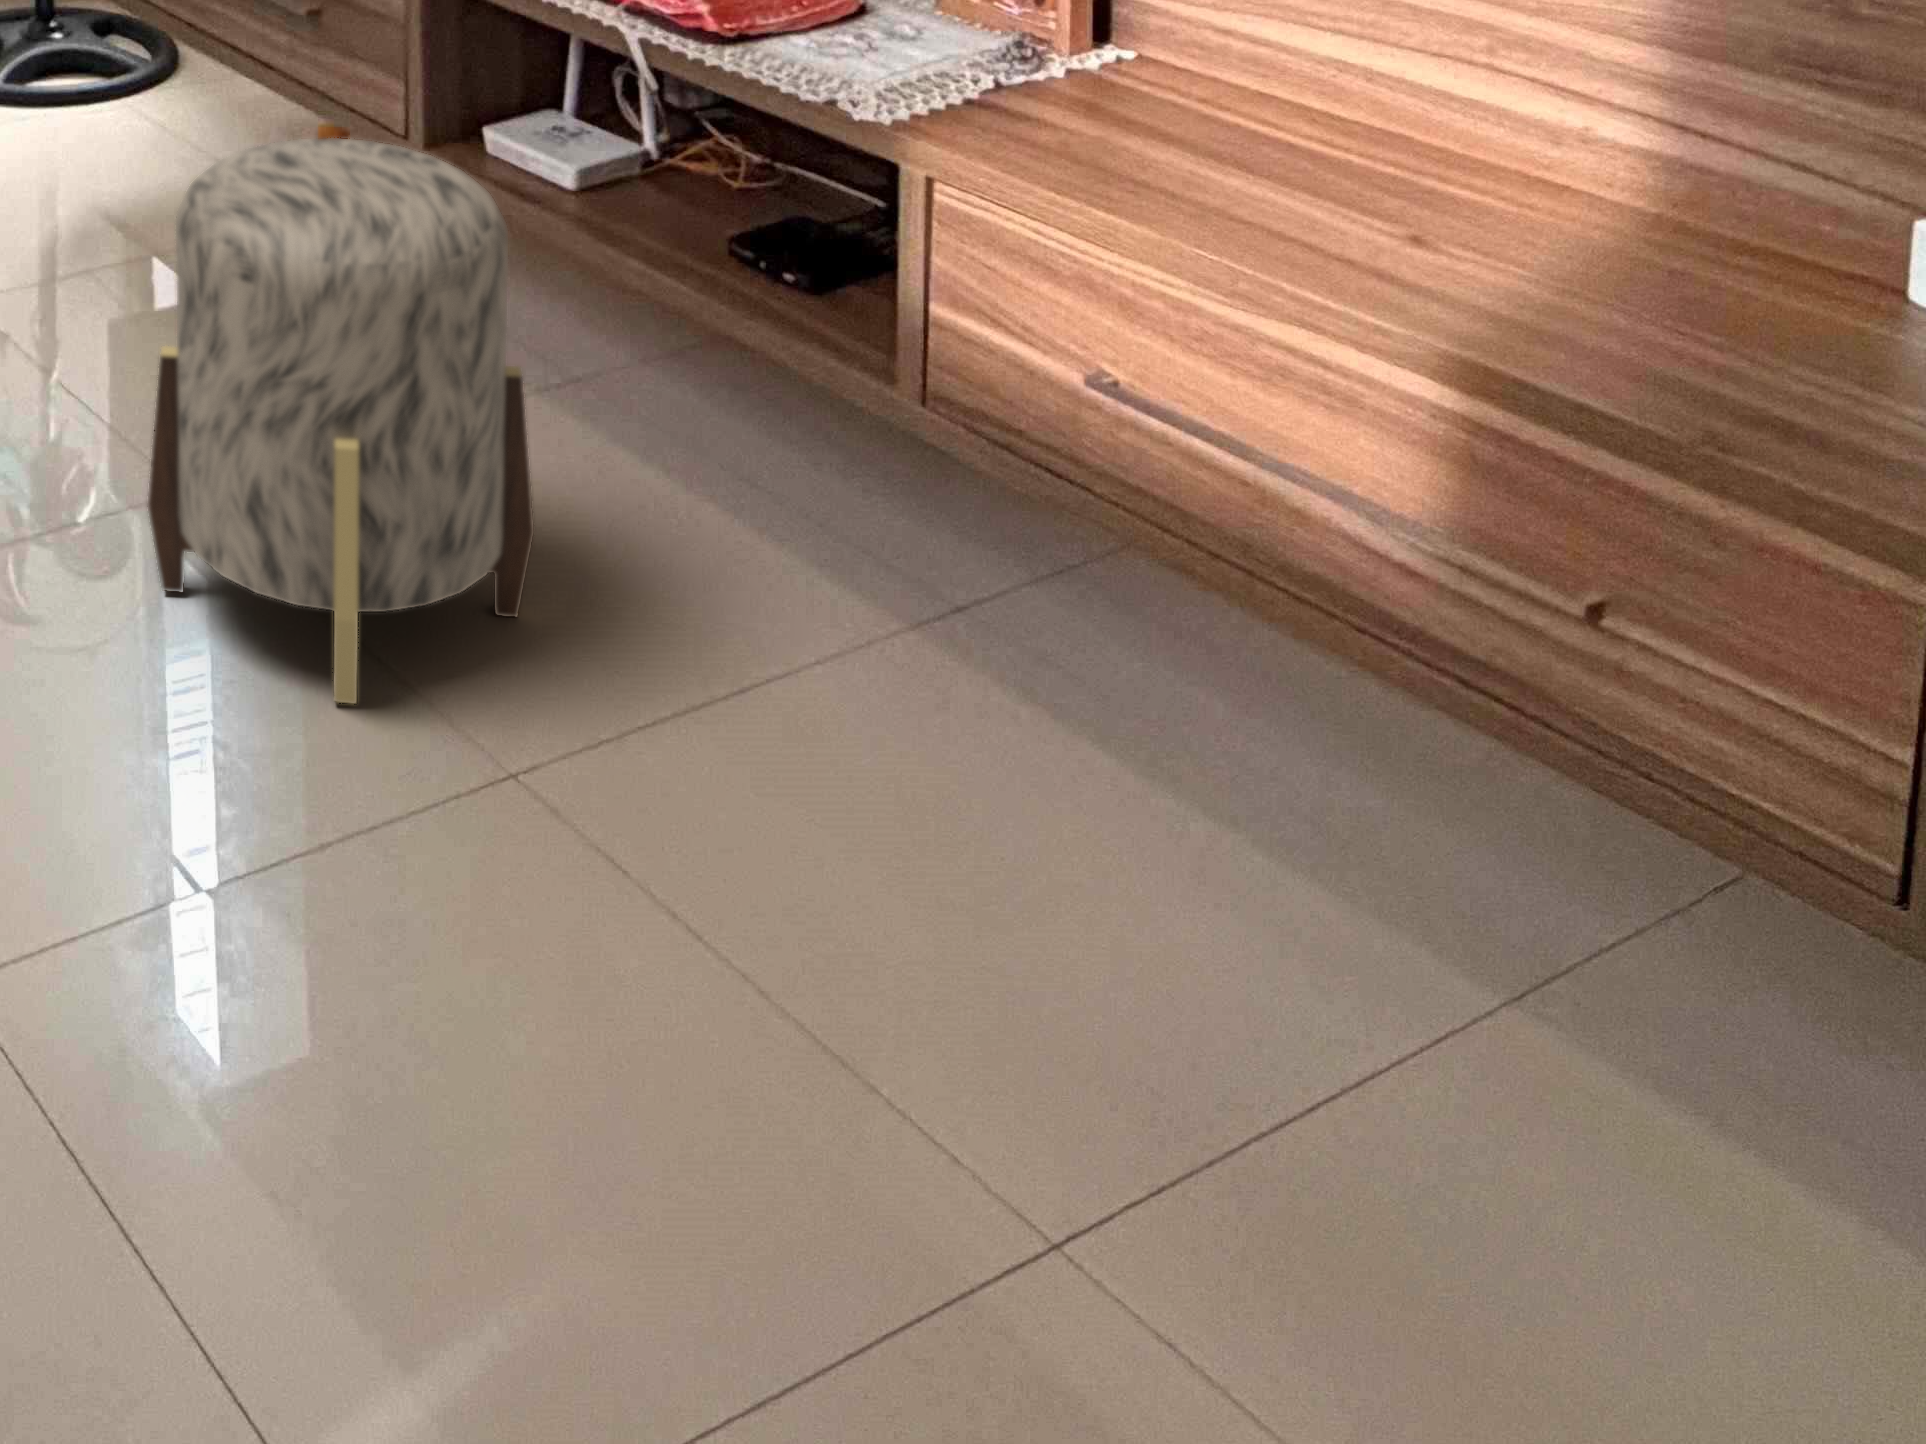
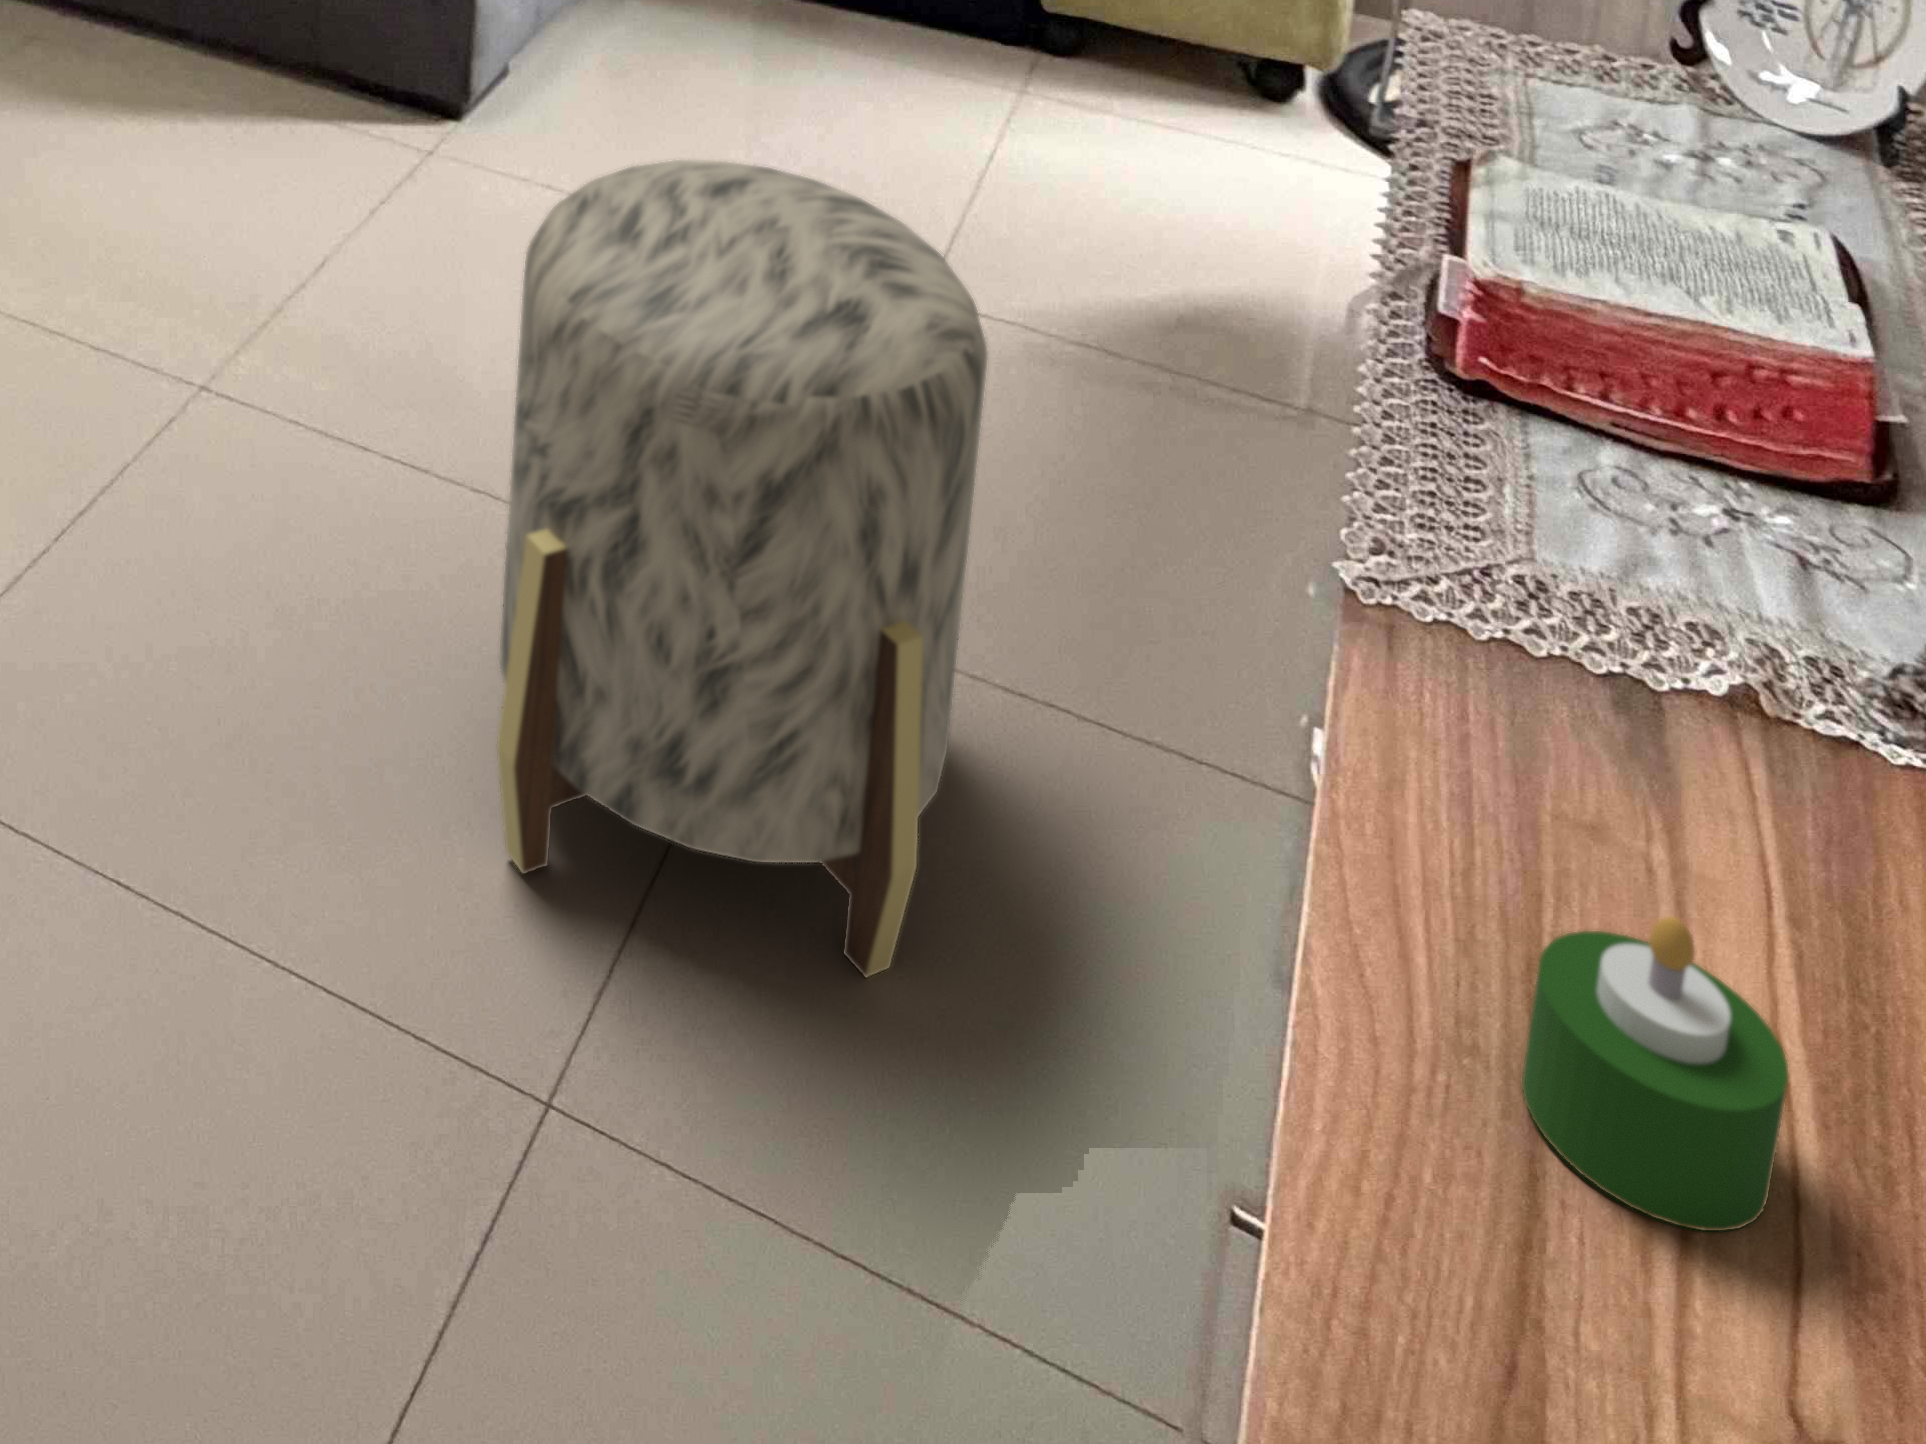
candle: none [1205,104,1317,230] -> present [1522,916,1788,1231]

